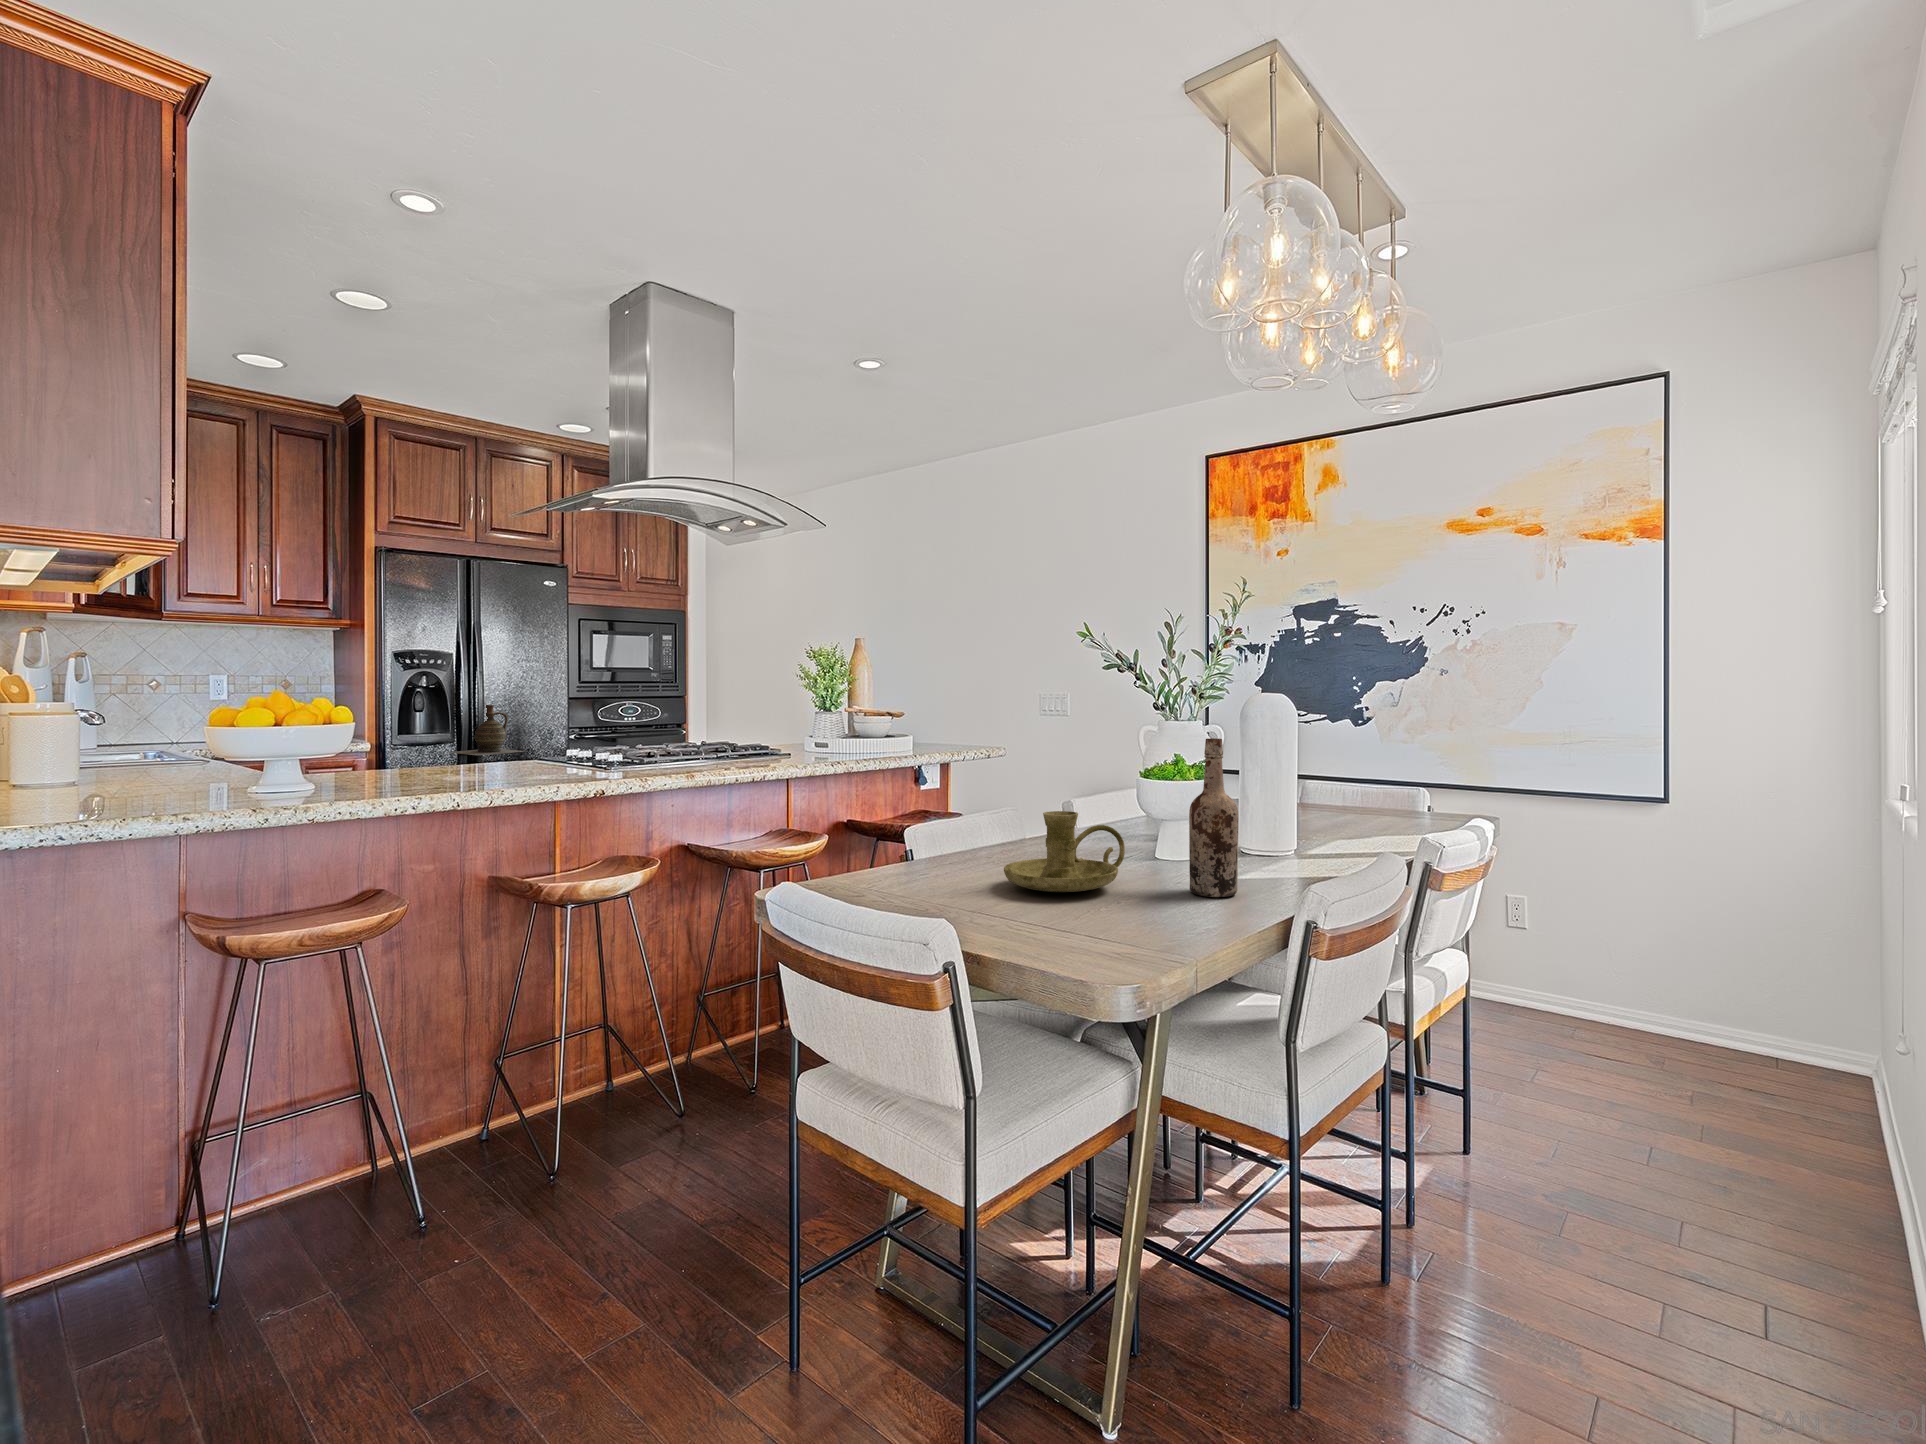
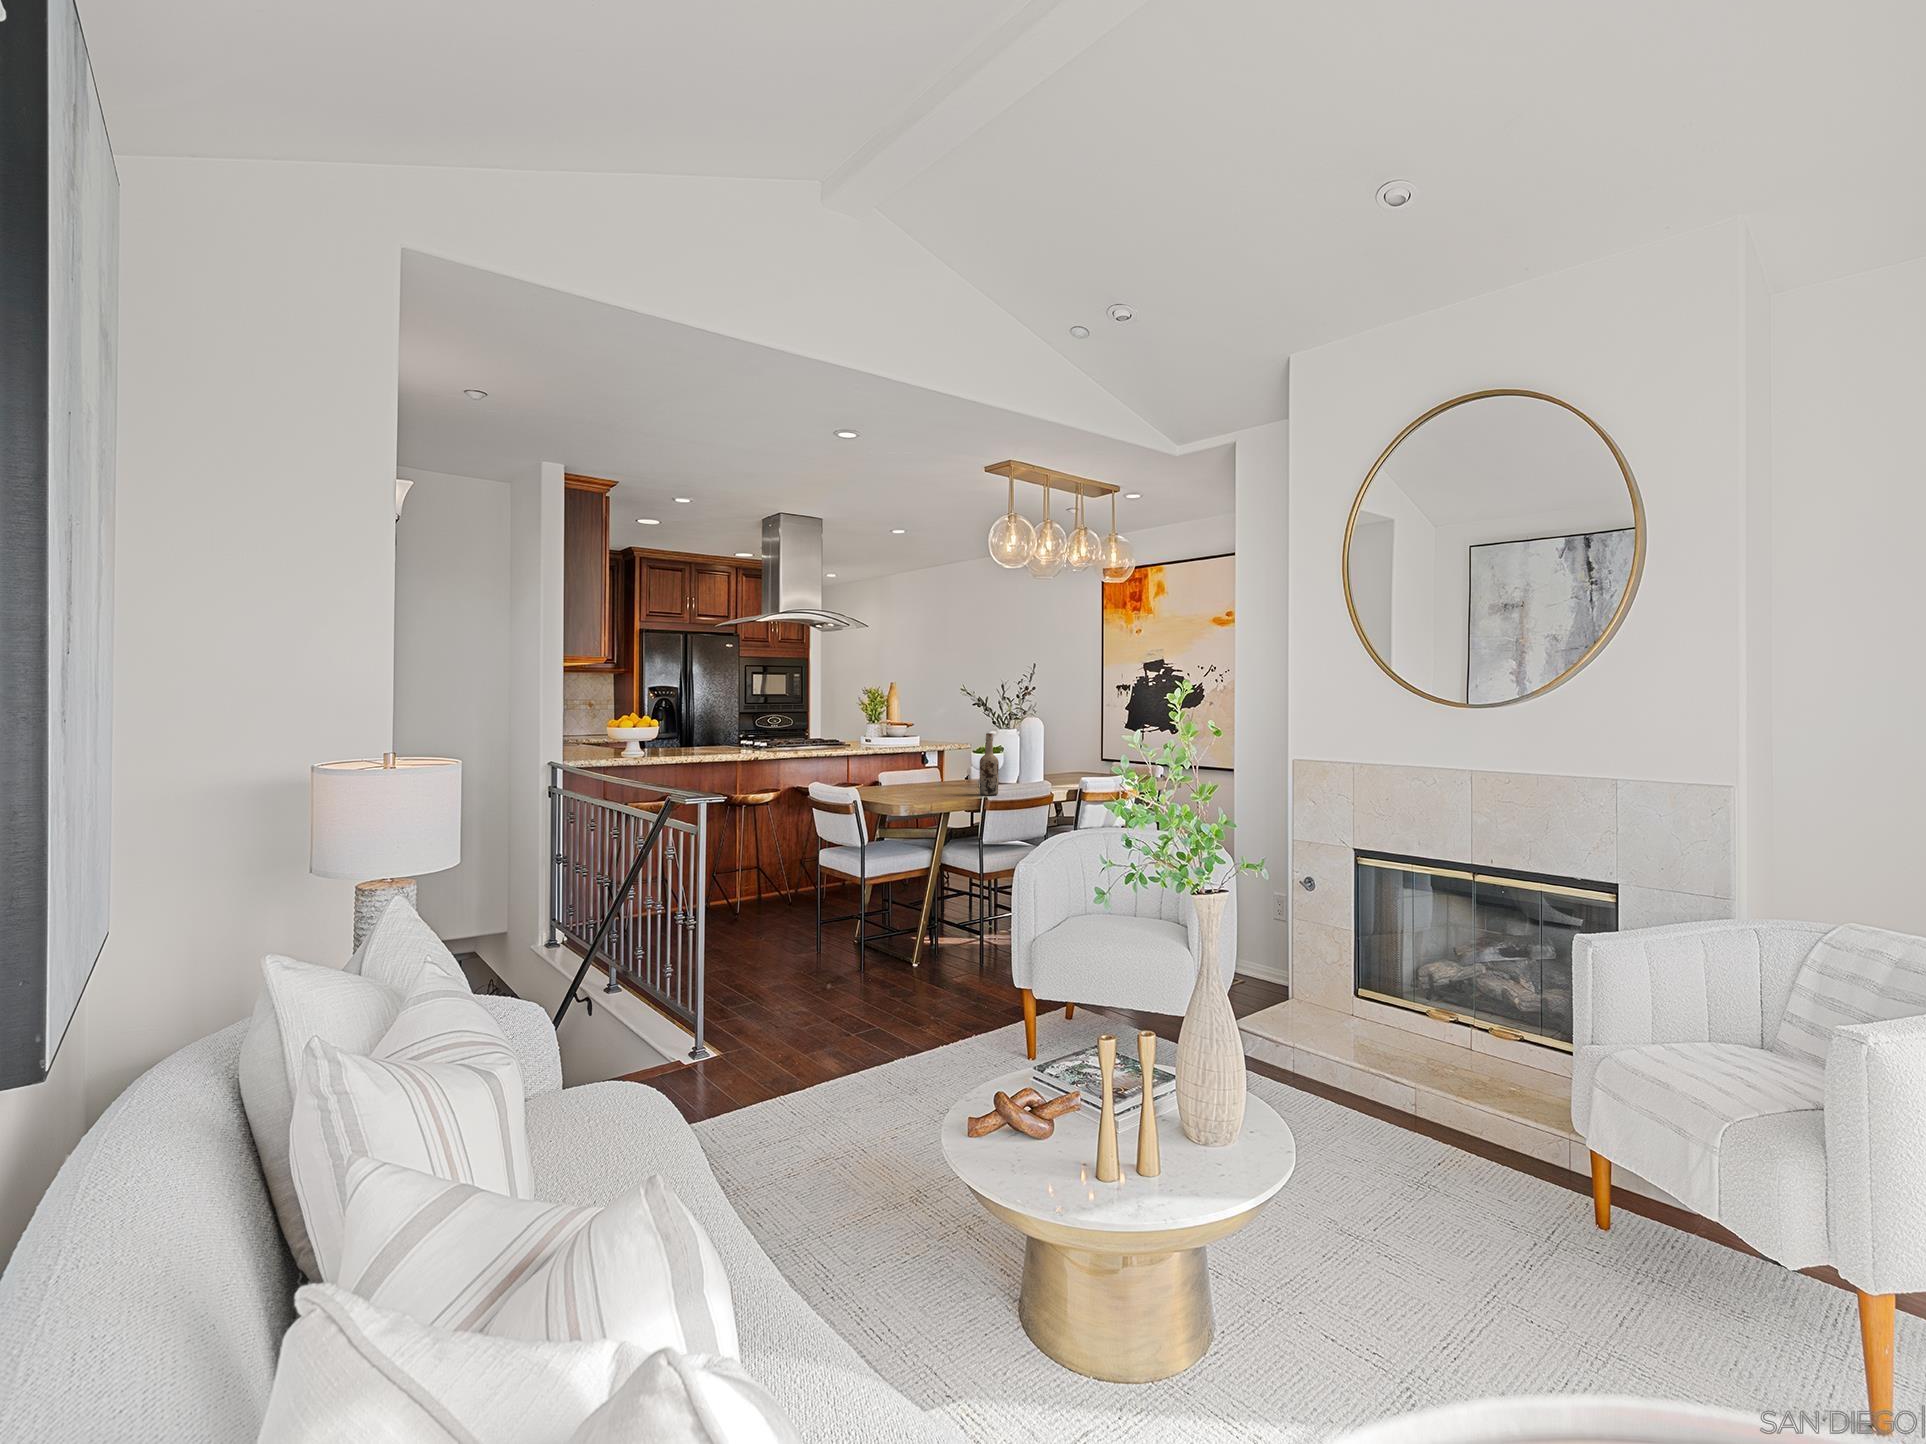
ceramic jug: present [449,705,524,755] -> none [673,717,717,746]
candle holder: present [1004,811,1125,892] -> none [909,762,962,793]

